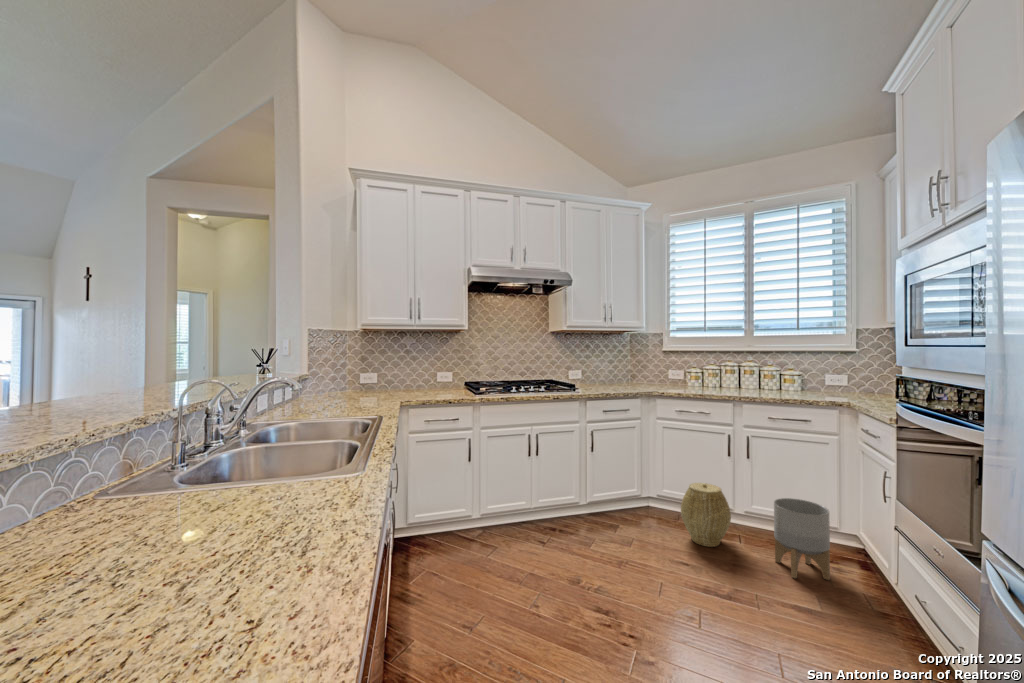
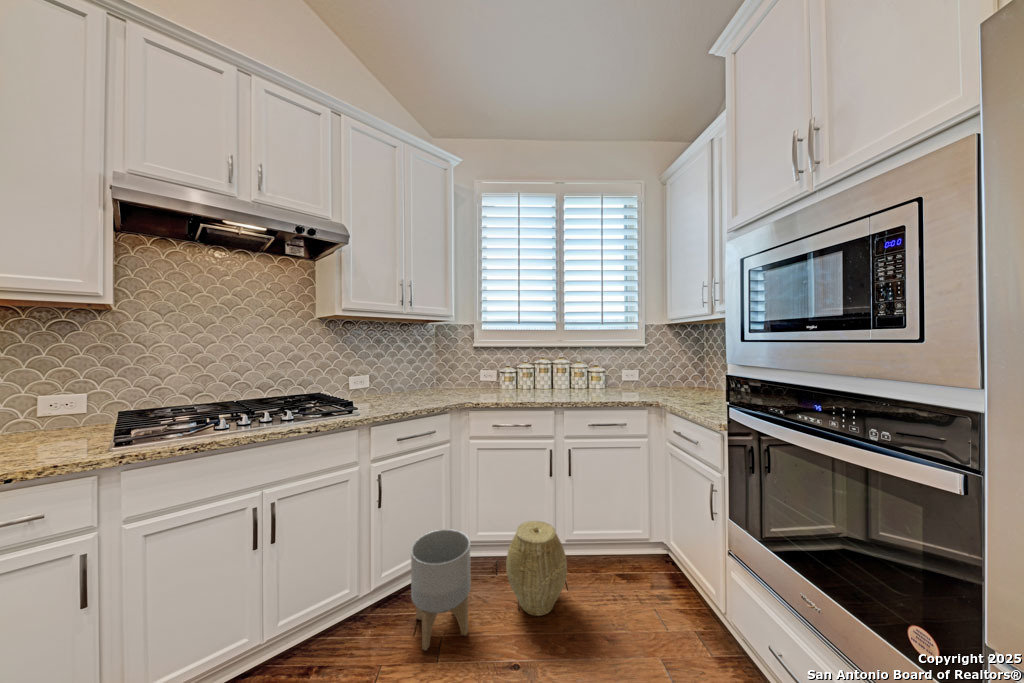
planter: present [774,498,830,580] -> present [411,529,470,650]

